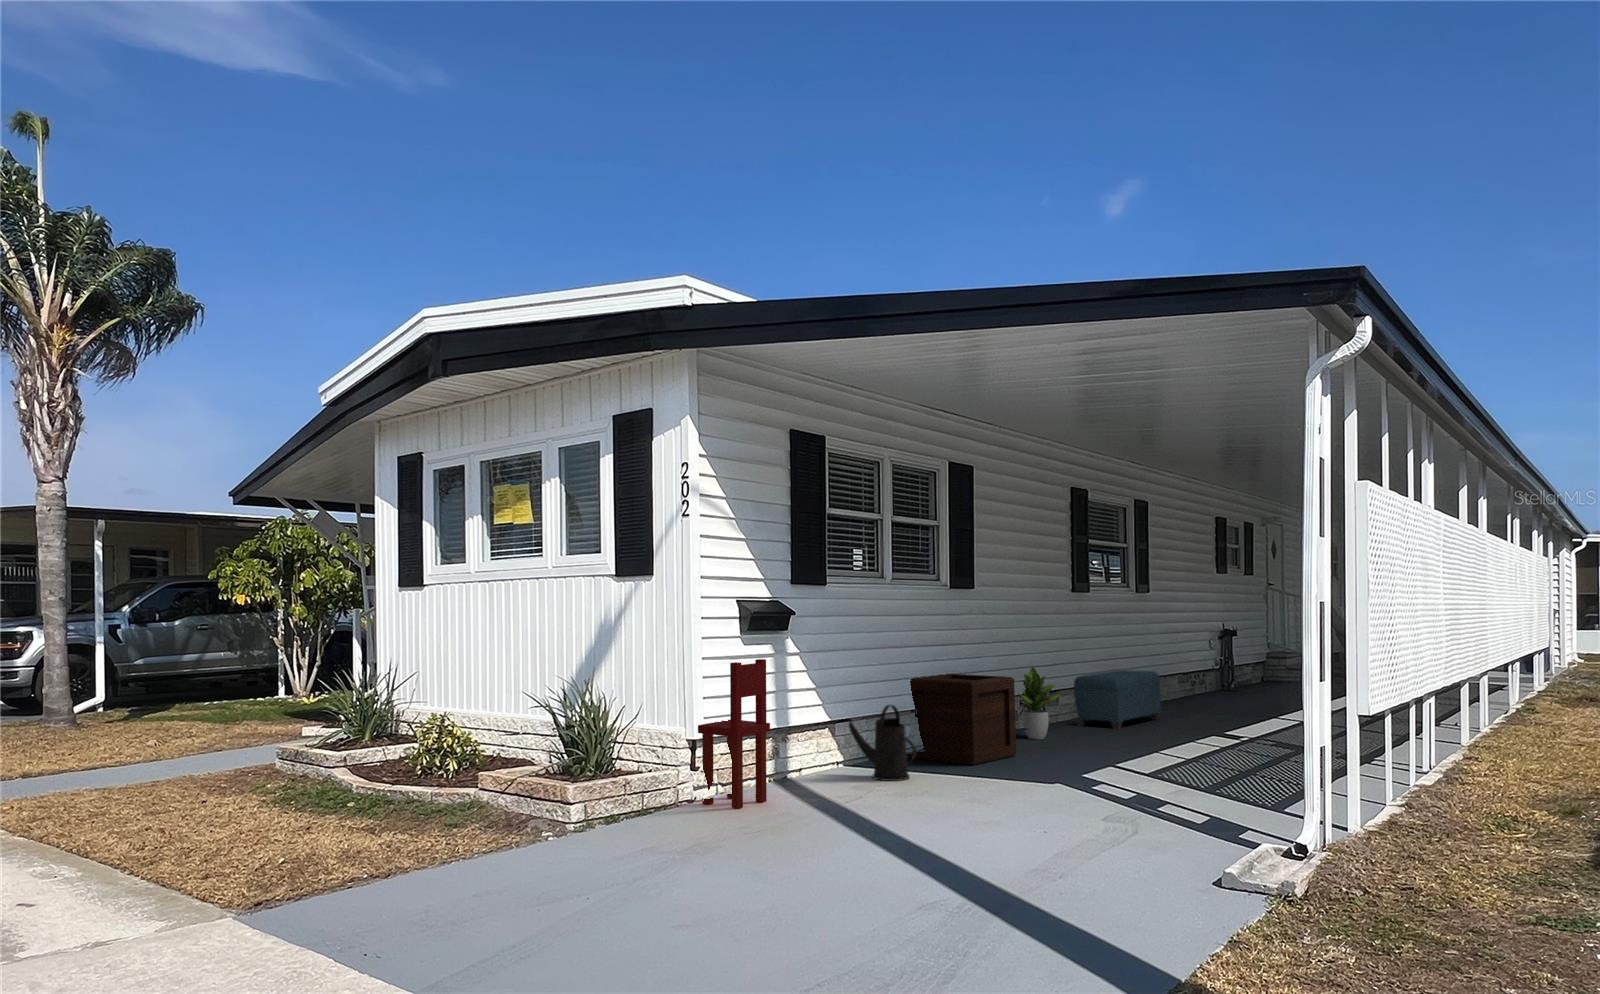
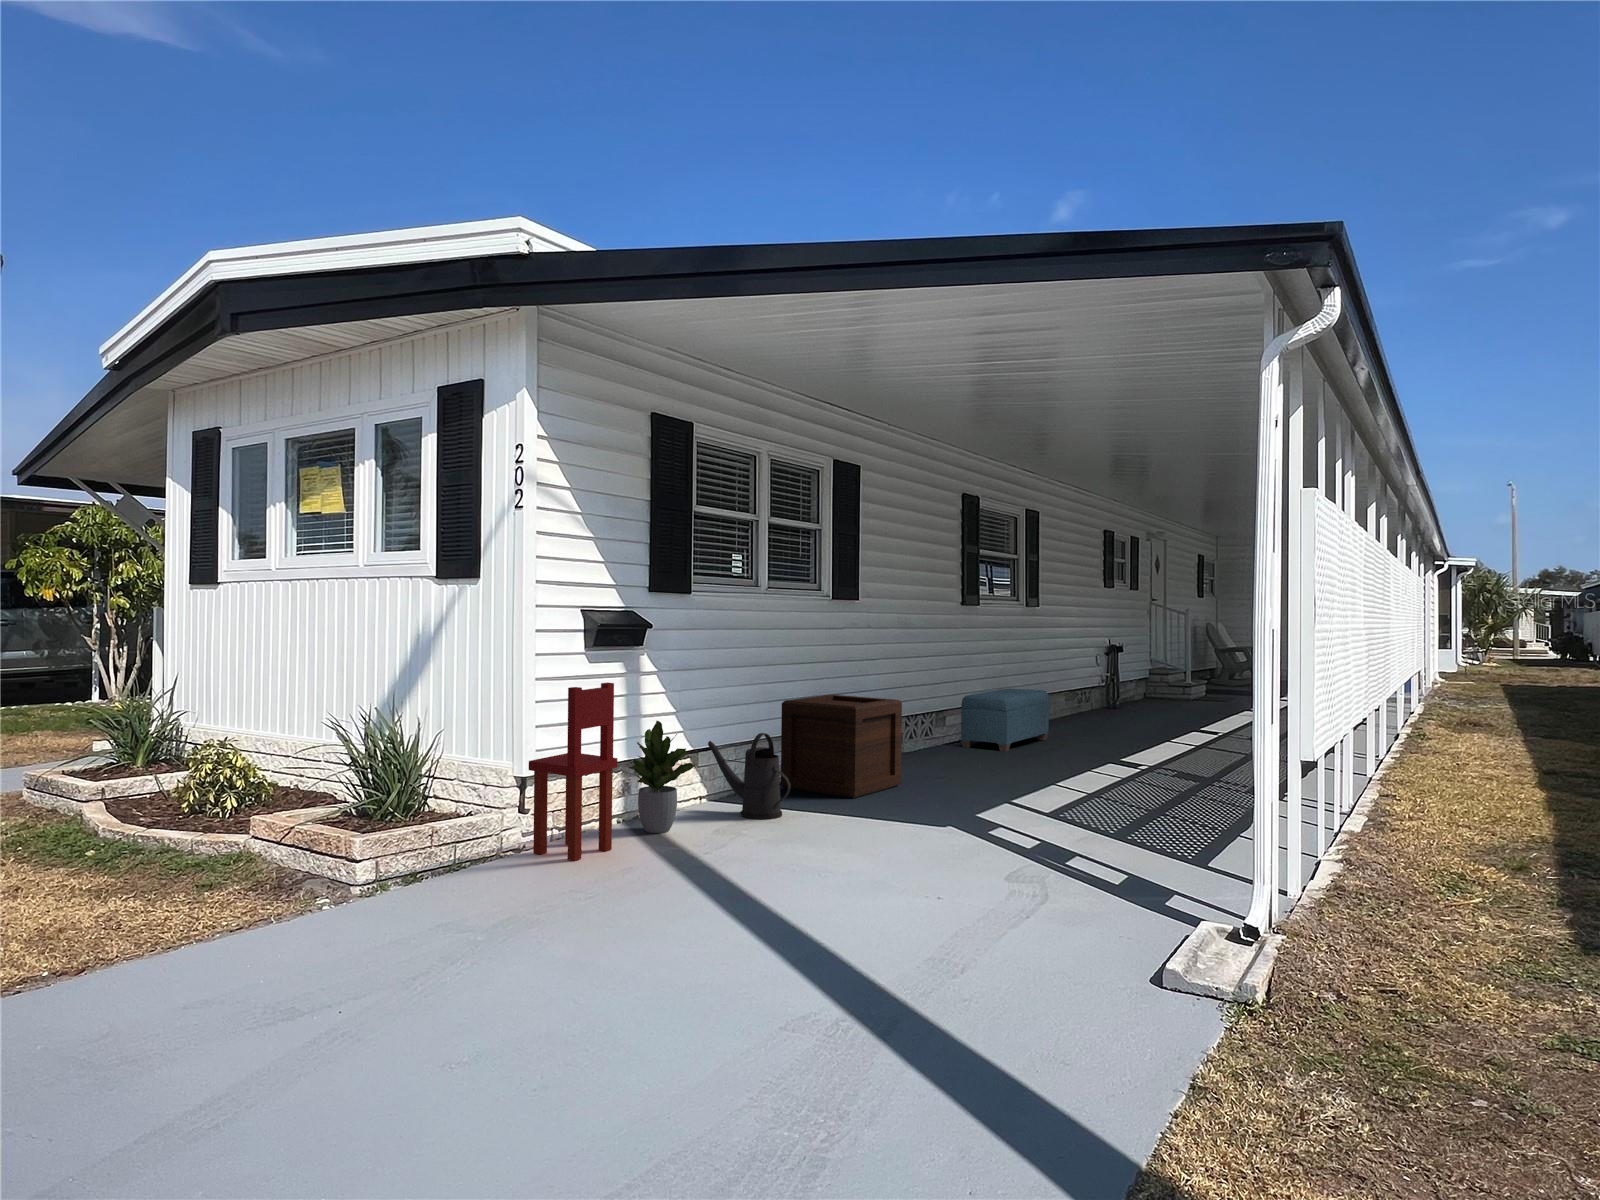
potted plant: present [1018,668,1060,739] -> present [628,721,695,833]

